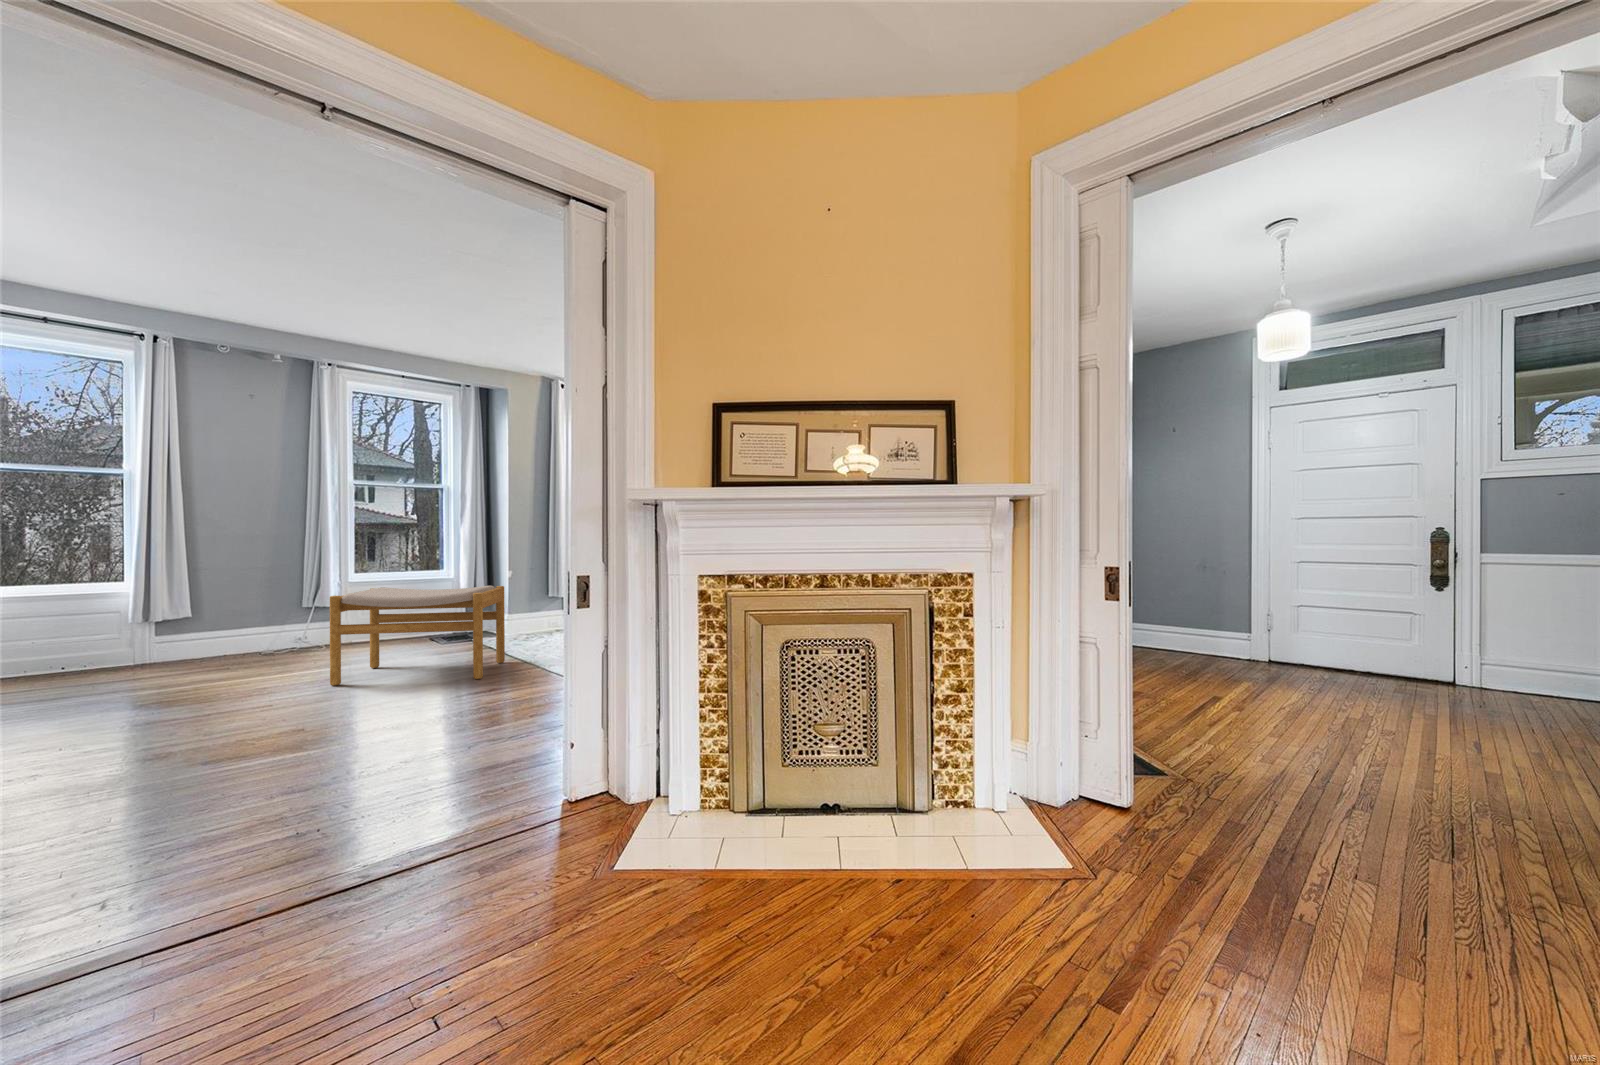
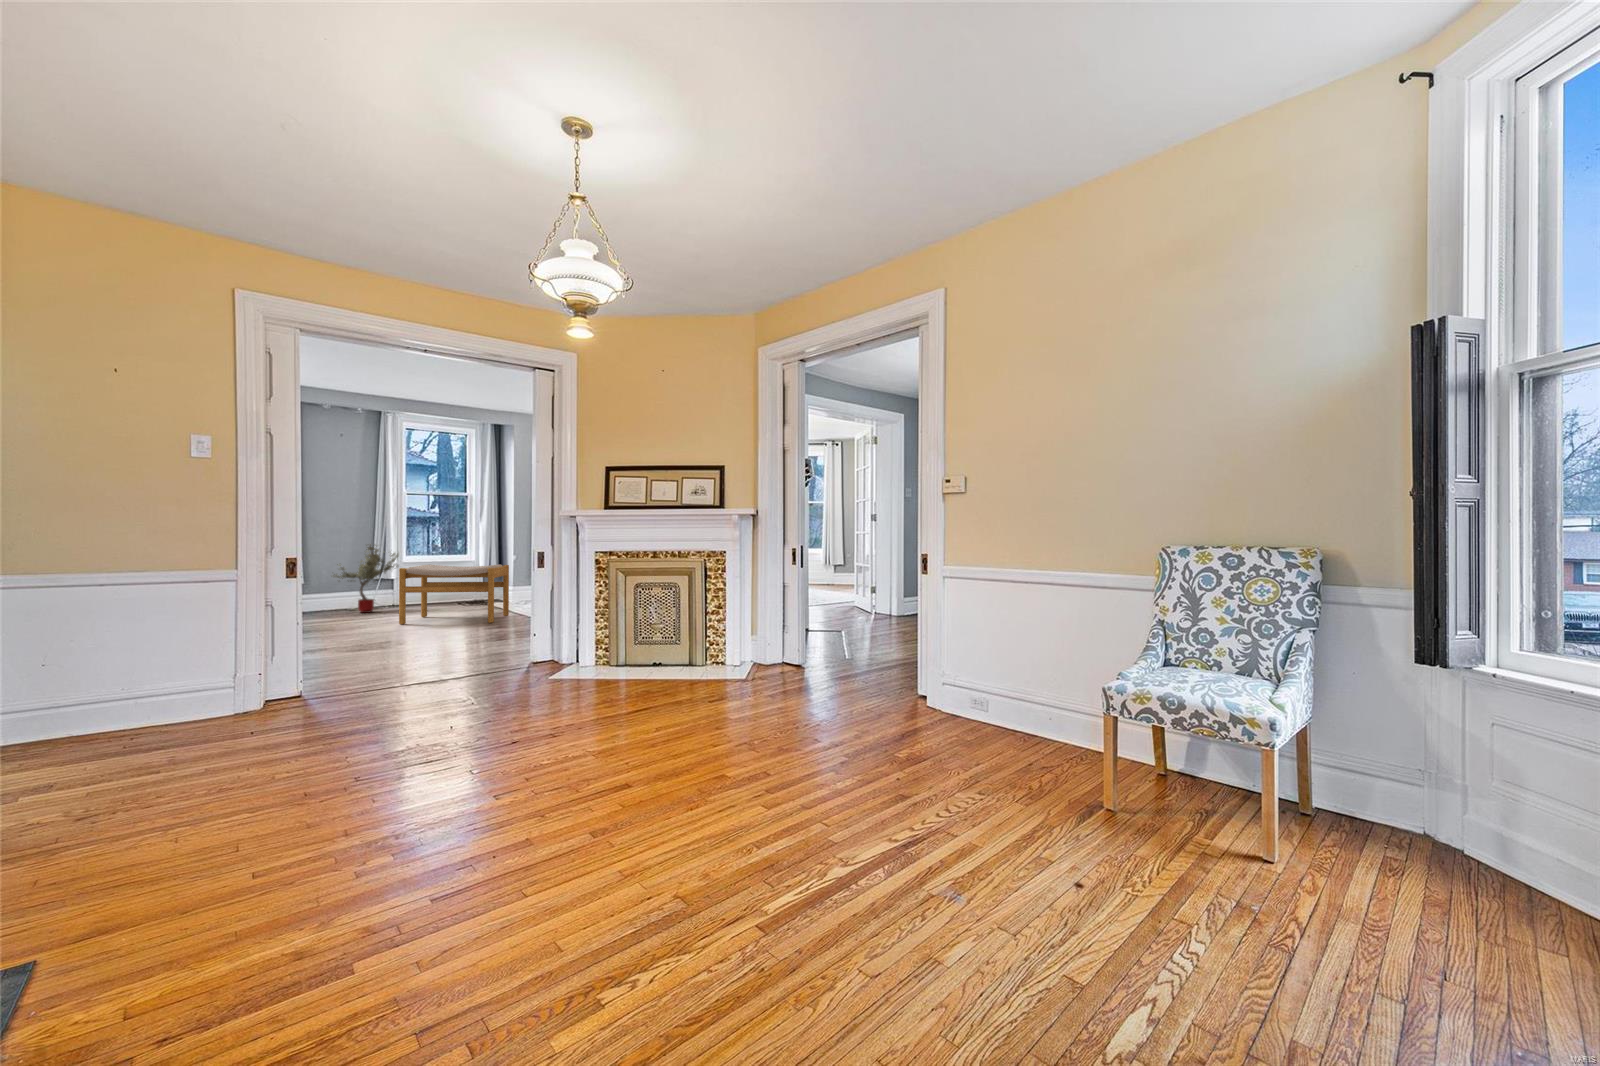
potted tree: none [230,555,341,660] -> present [333,544,398,613]

